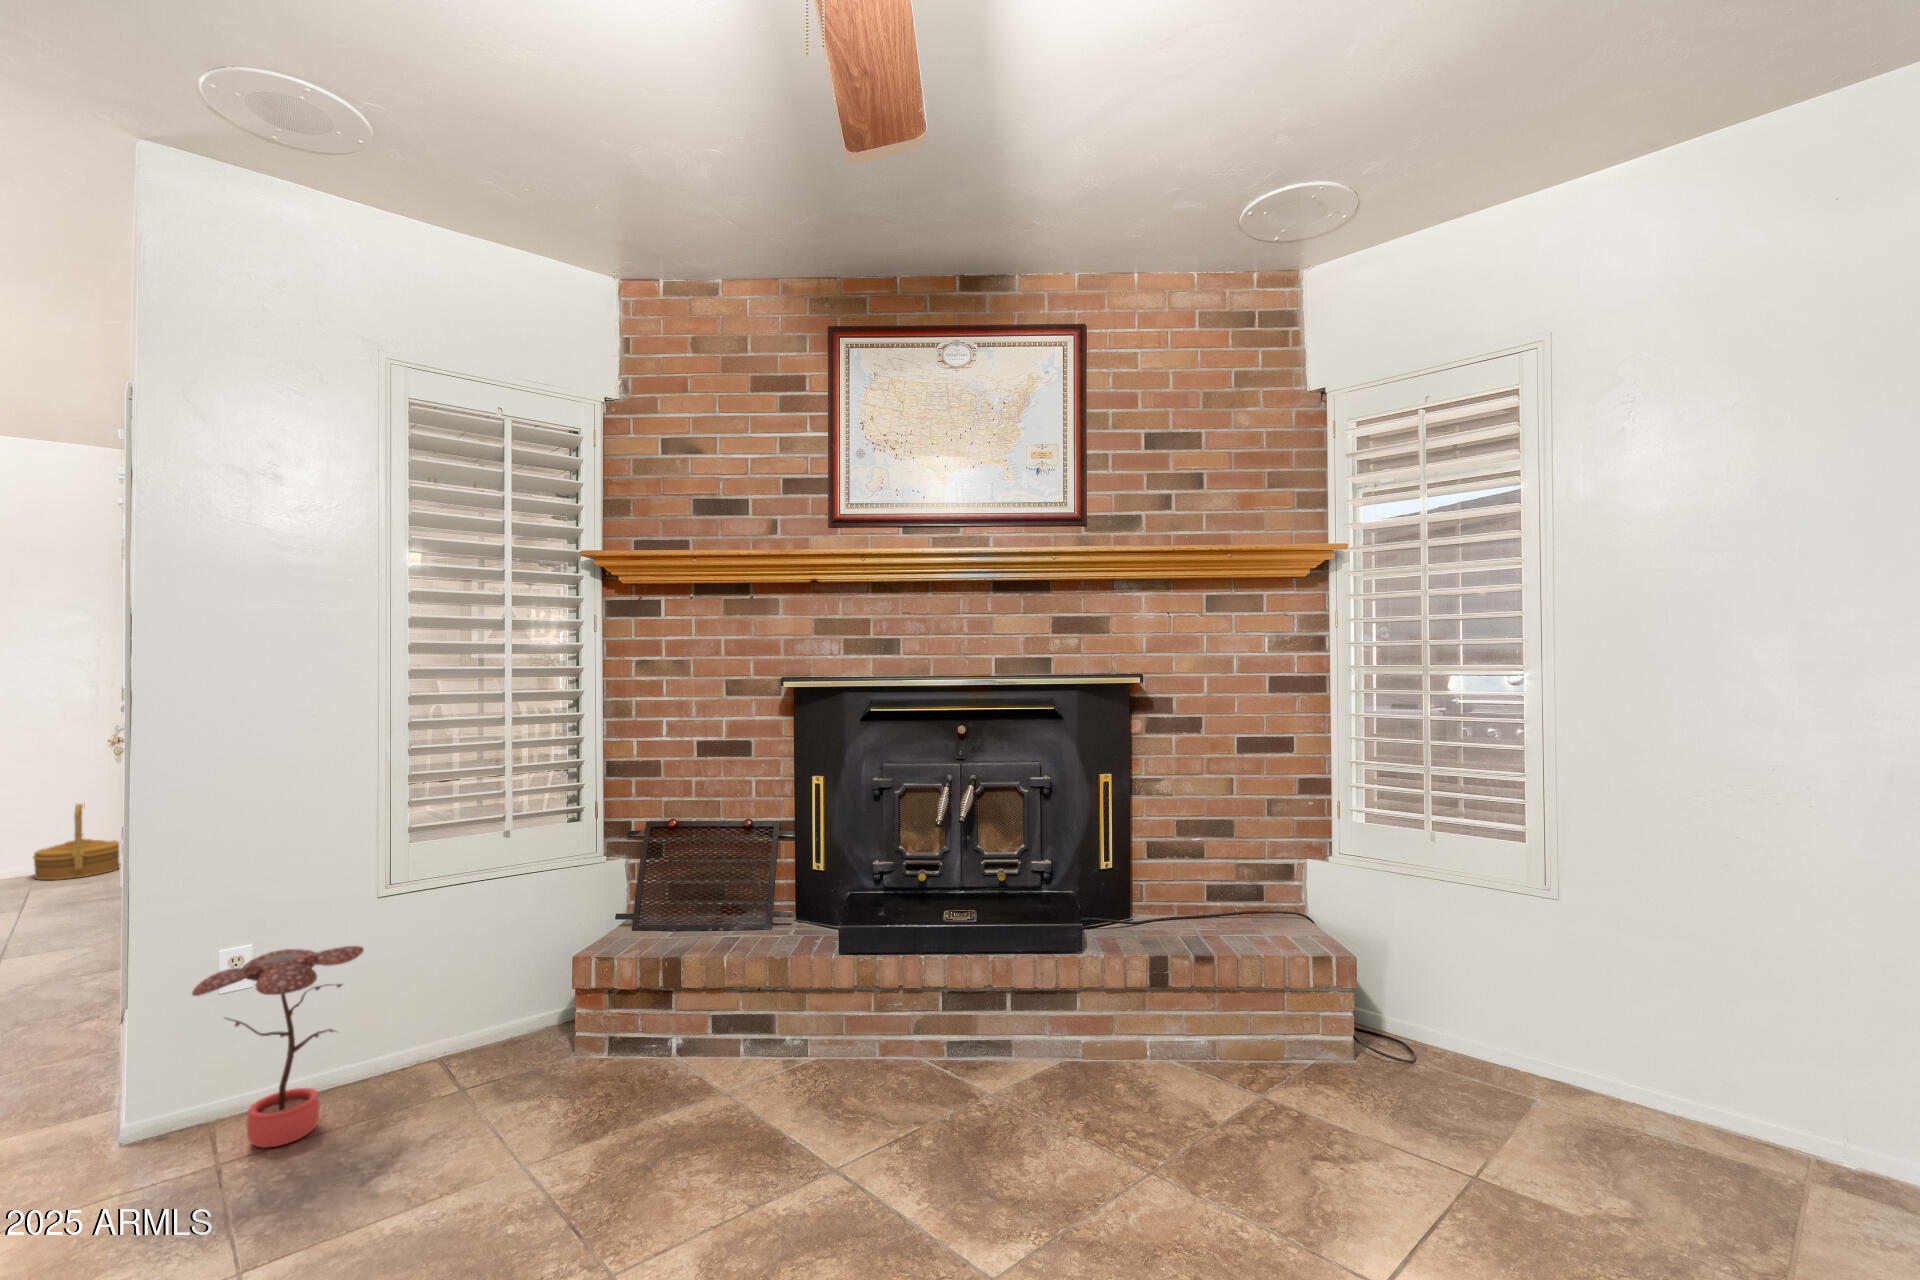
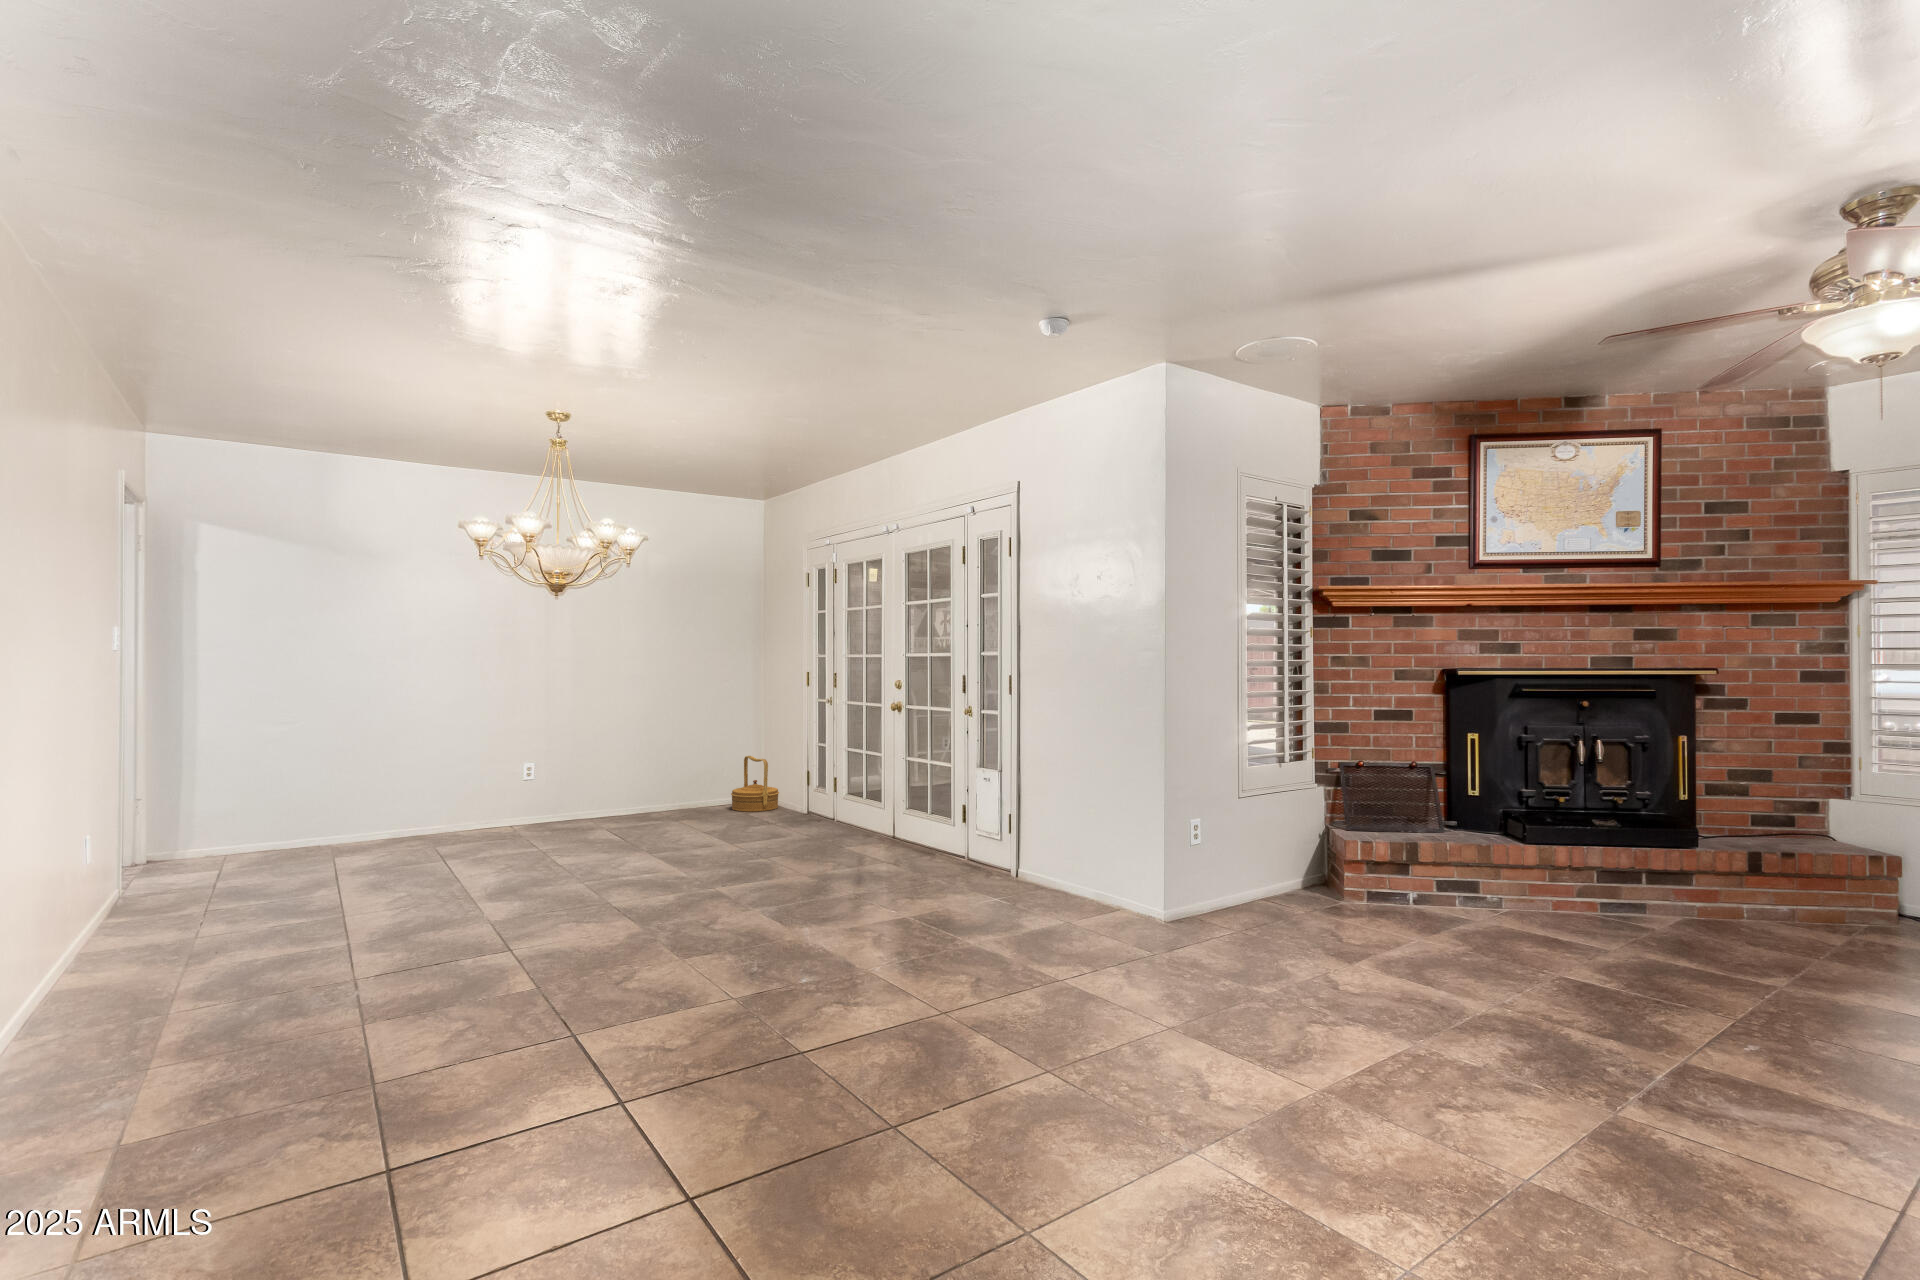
potted plant: present [192,946,364,1148] -> none [1205,819,1275,927]

